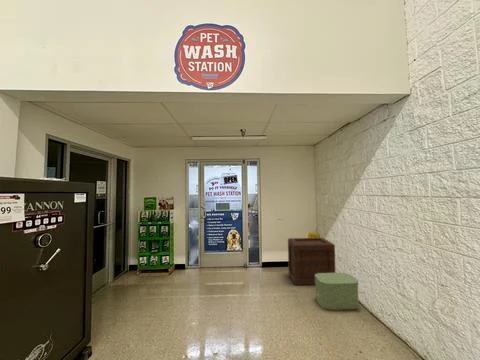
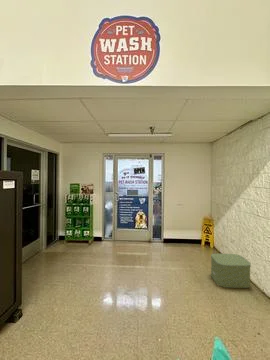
wooden crate: present [288,238,335,285] -> none [186,221,227,262]

